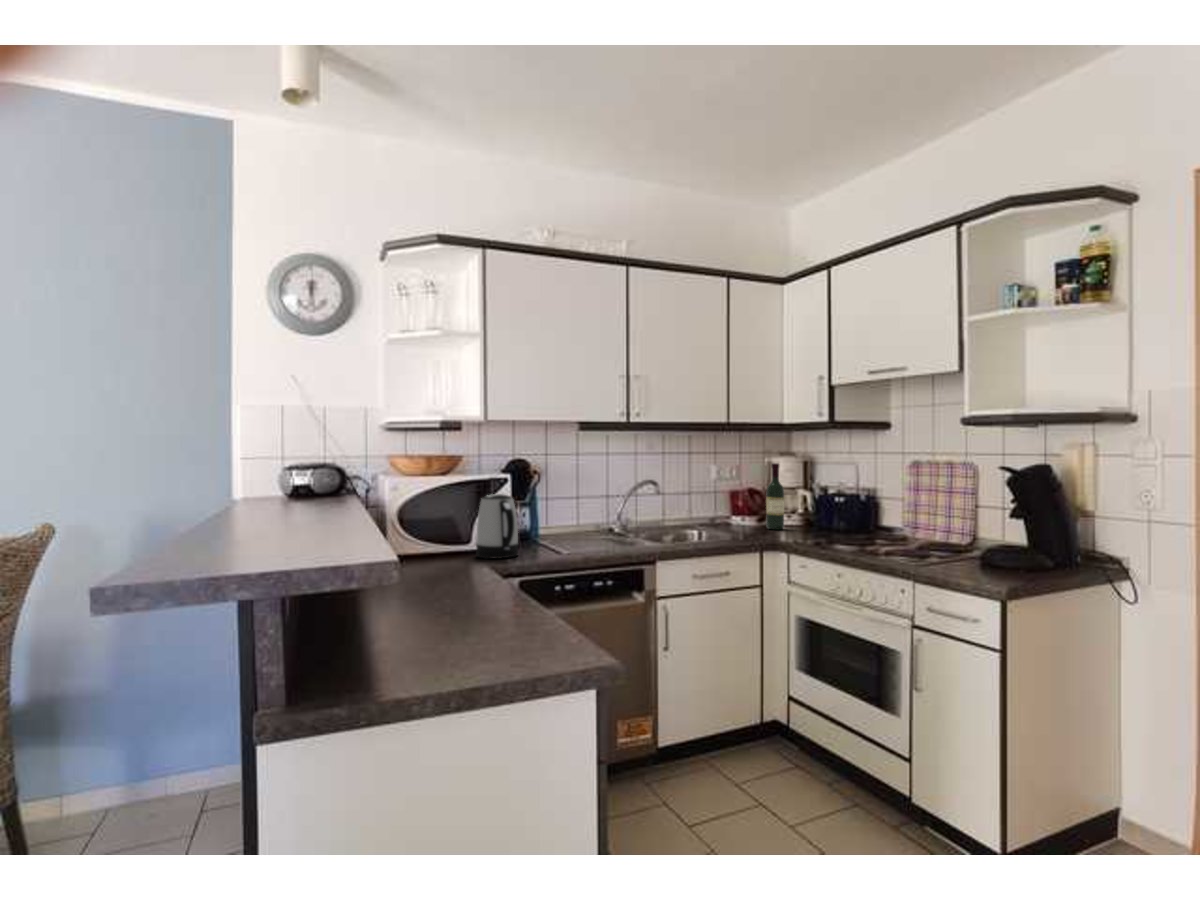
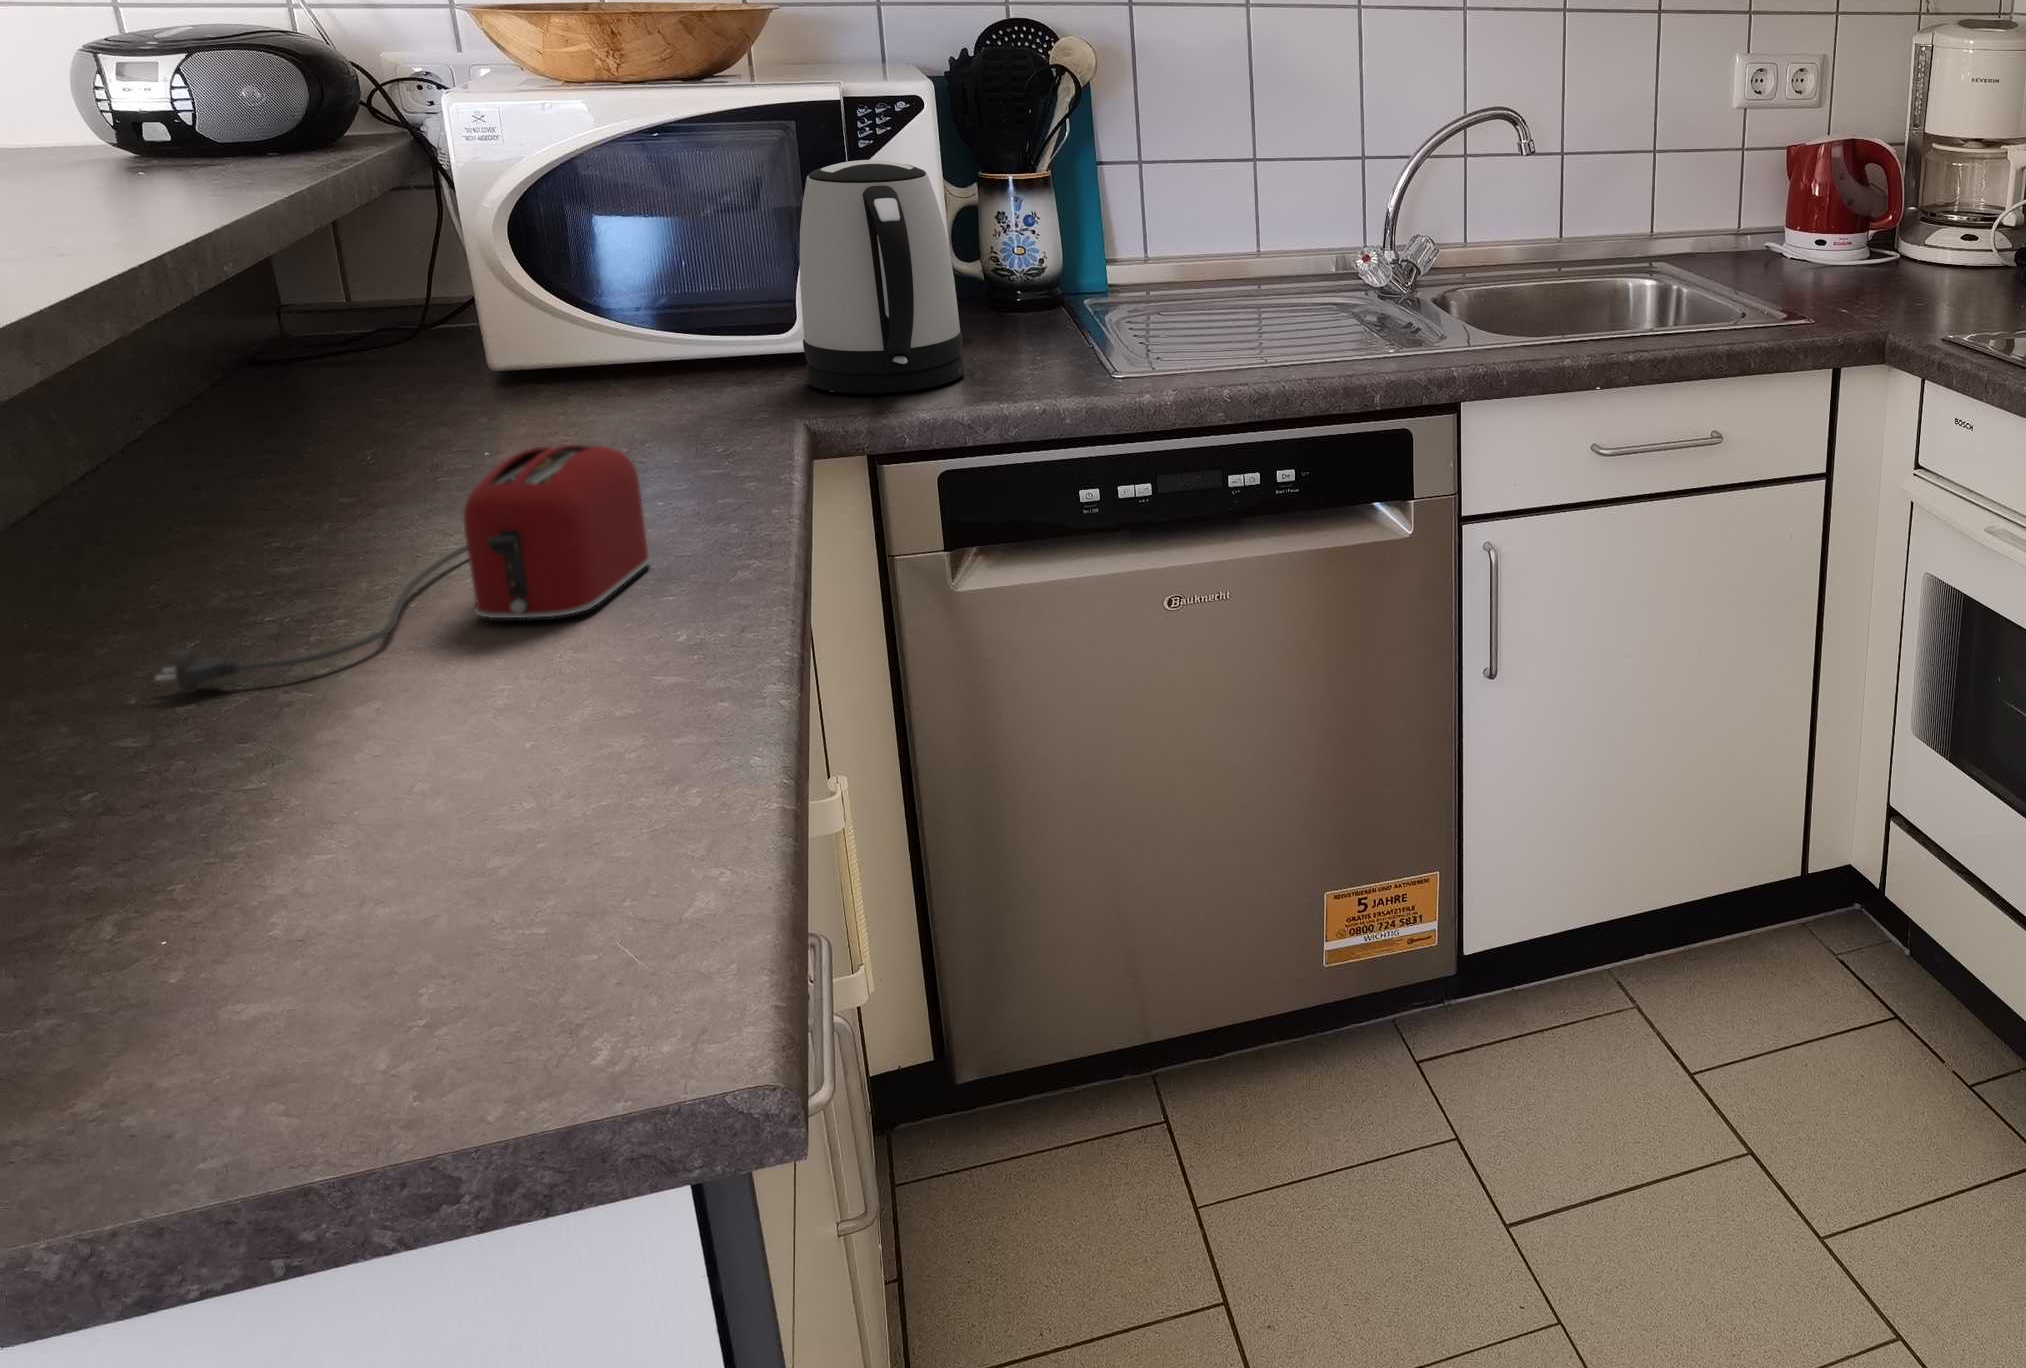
wine bottle: present [766,463,784,530] -> none [1888,56,1954,282]
toaster: none [398,556,485,610] -> present [156,445,651,693]

